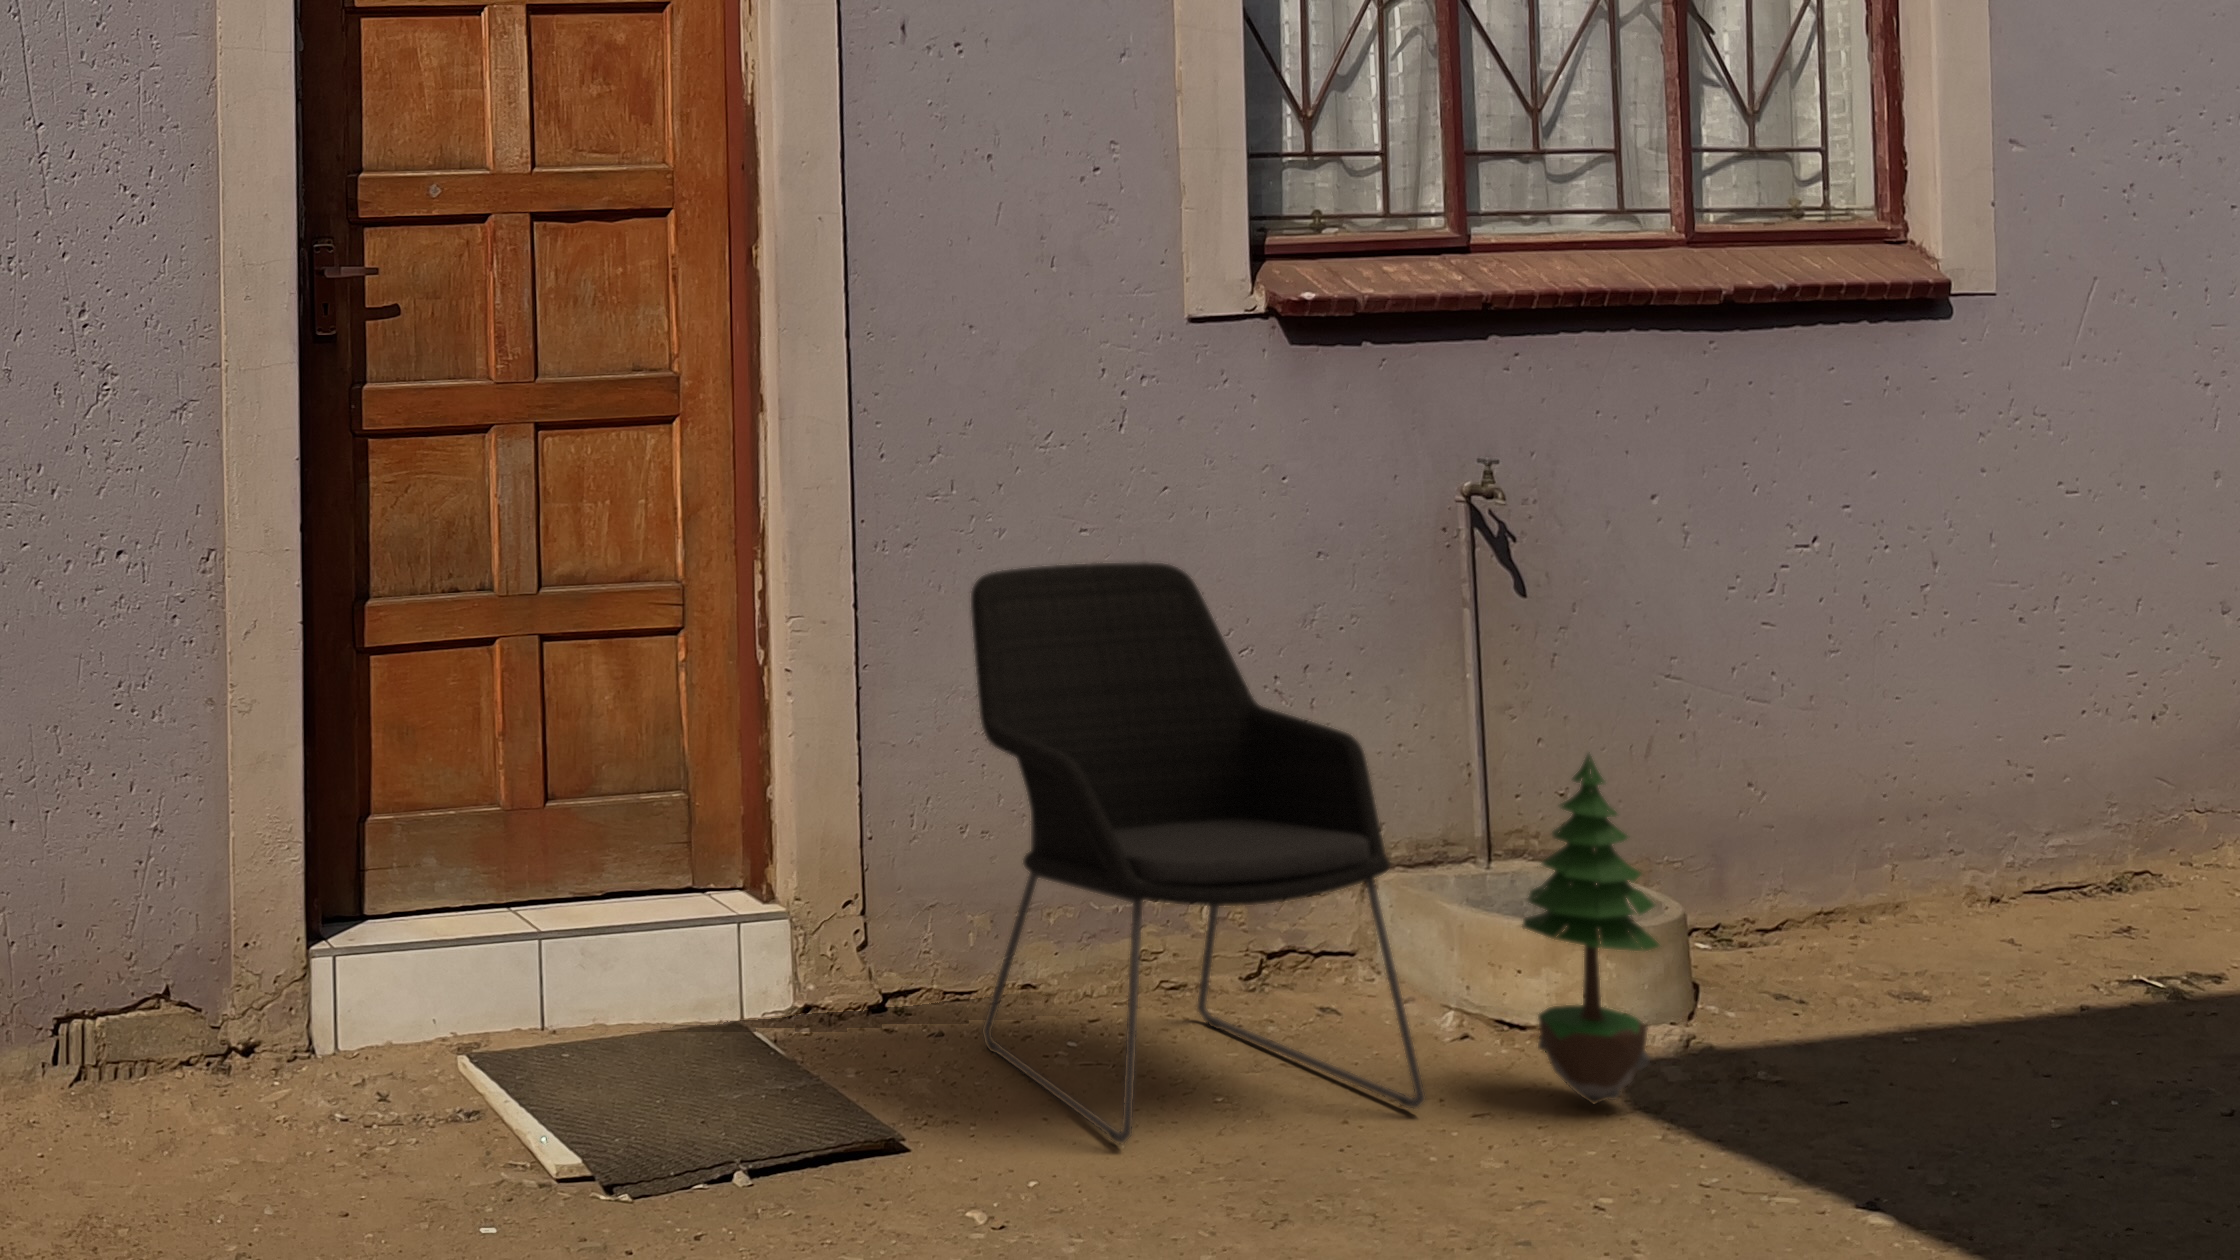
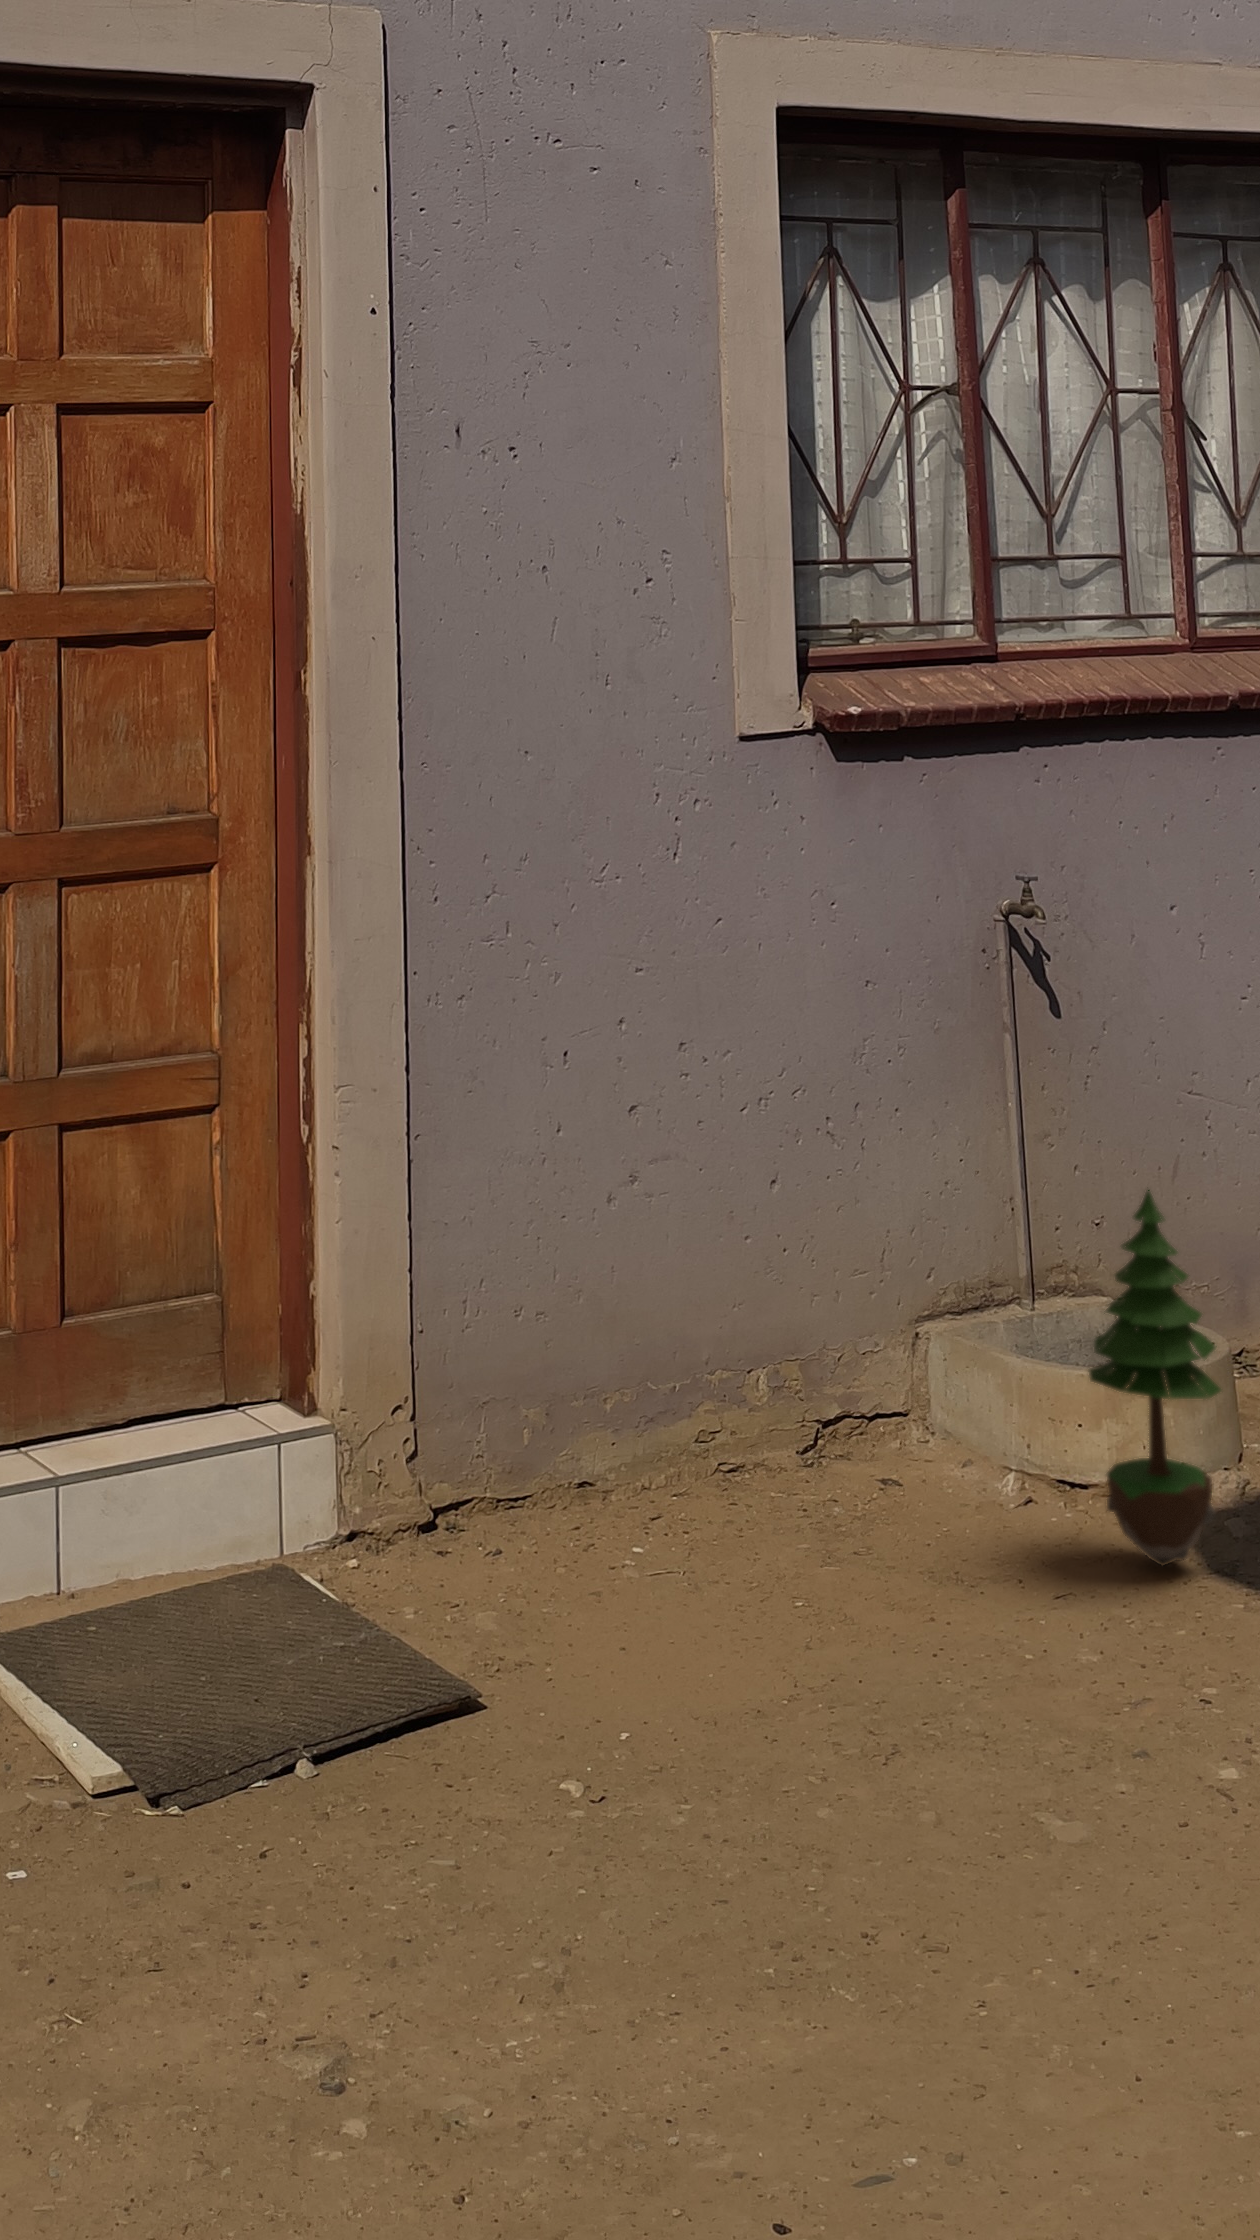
chair: present [971,562,1425,1144] -> none [529,1003,1006,1671]

